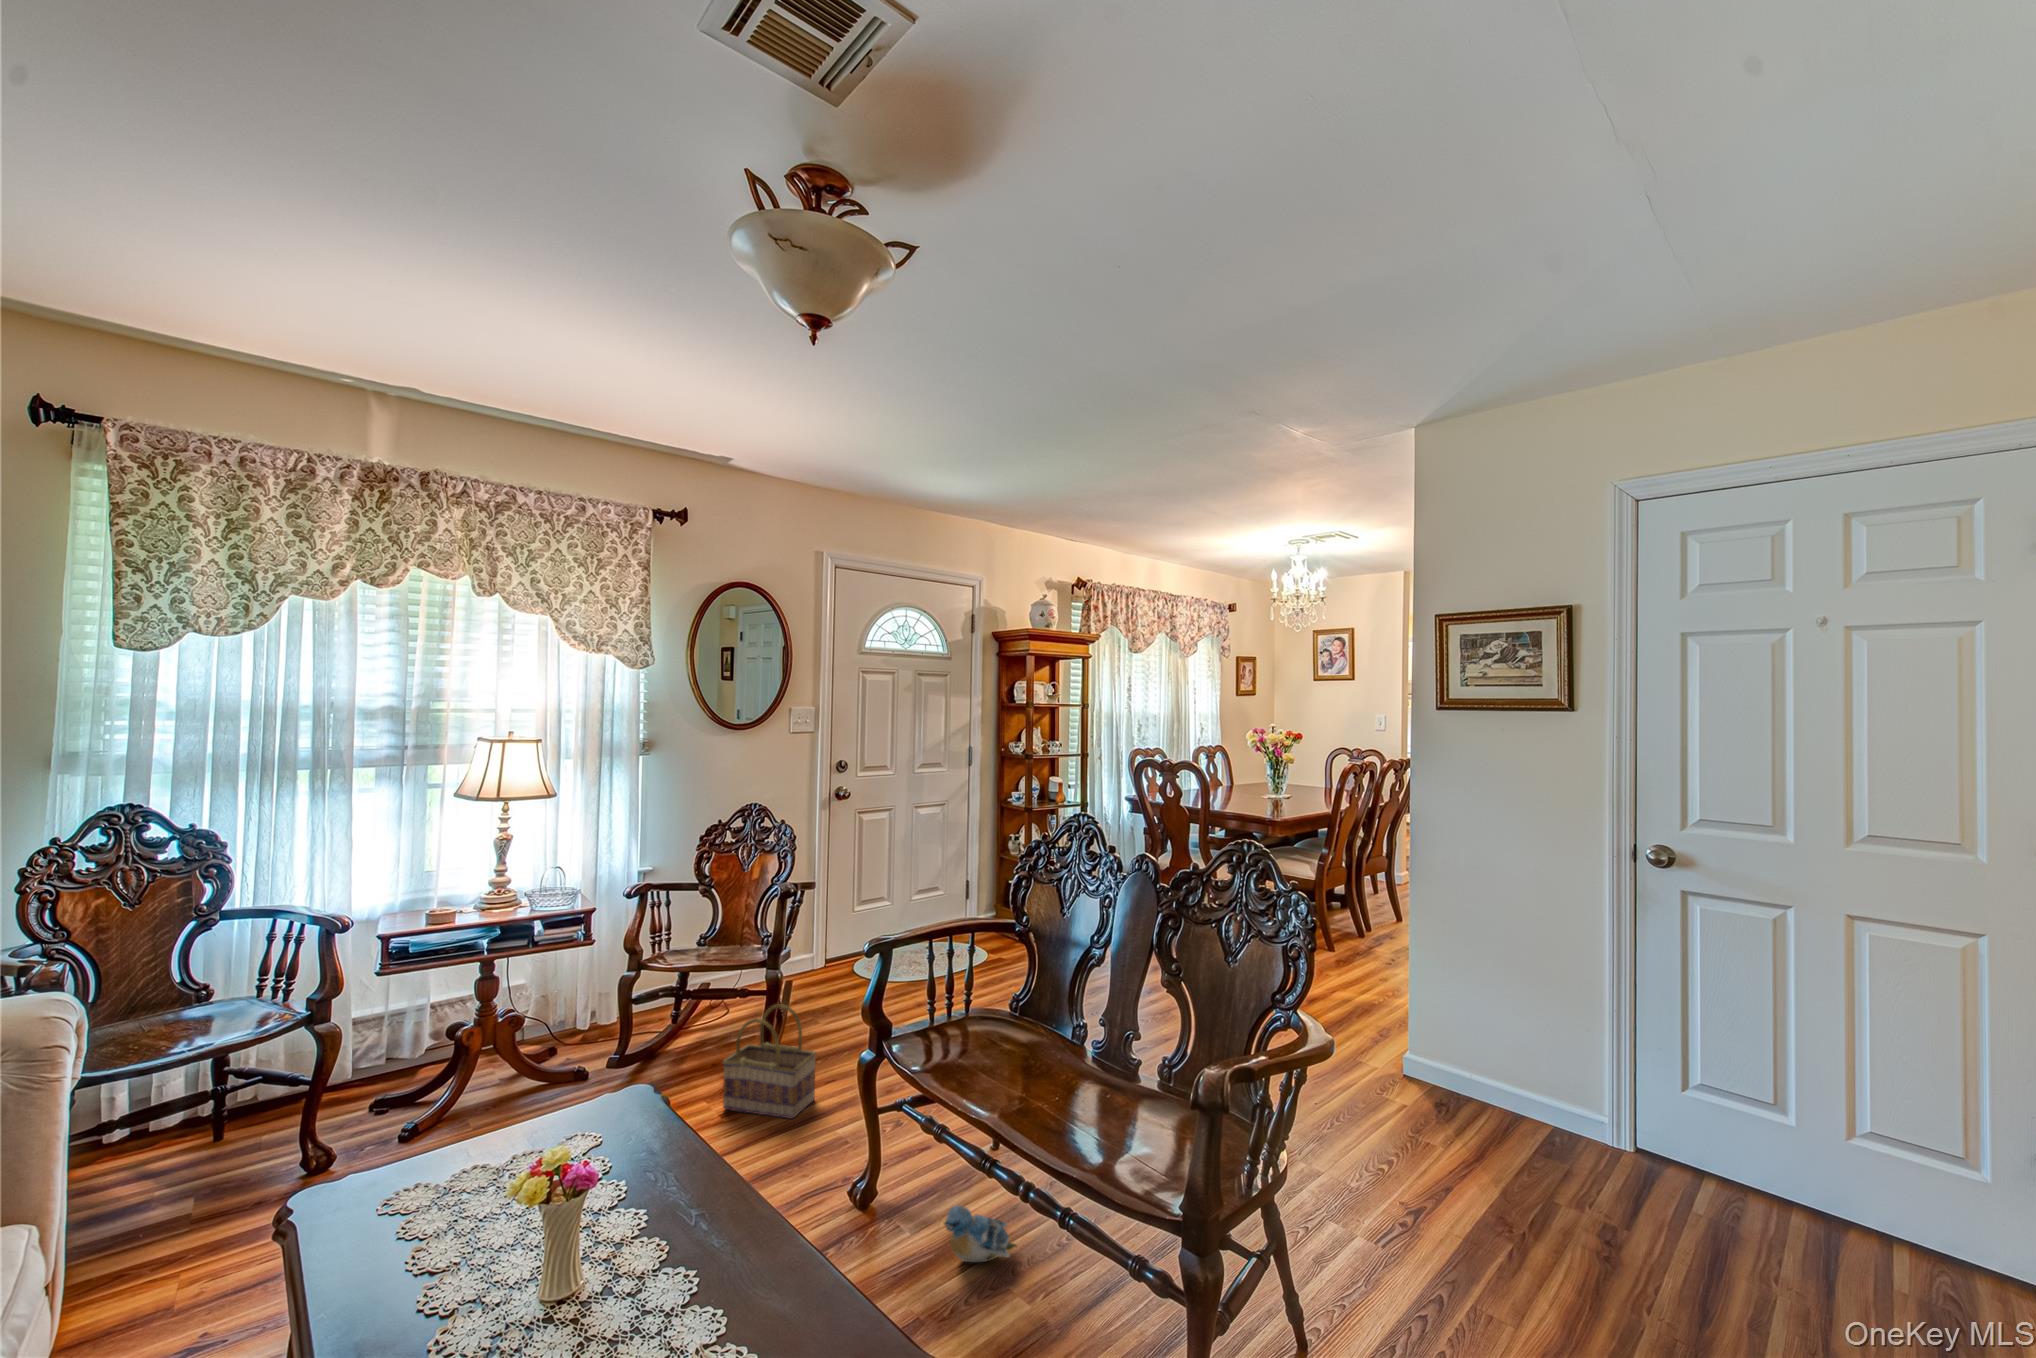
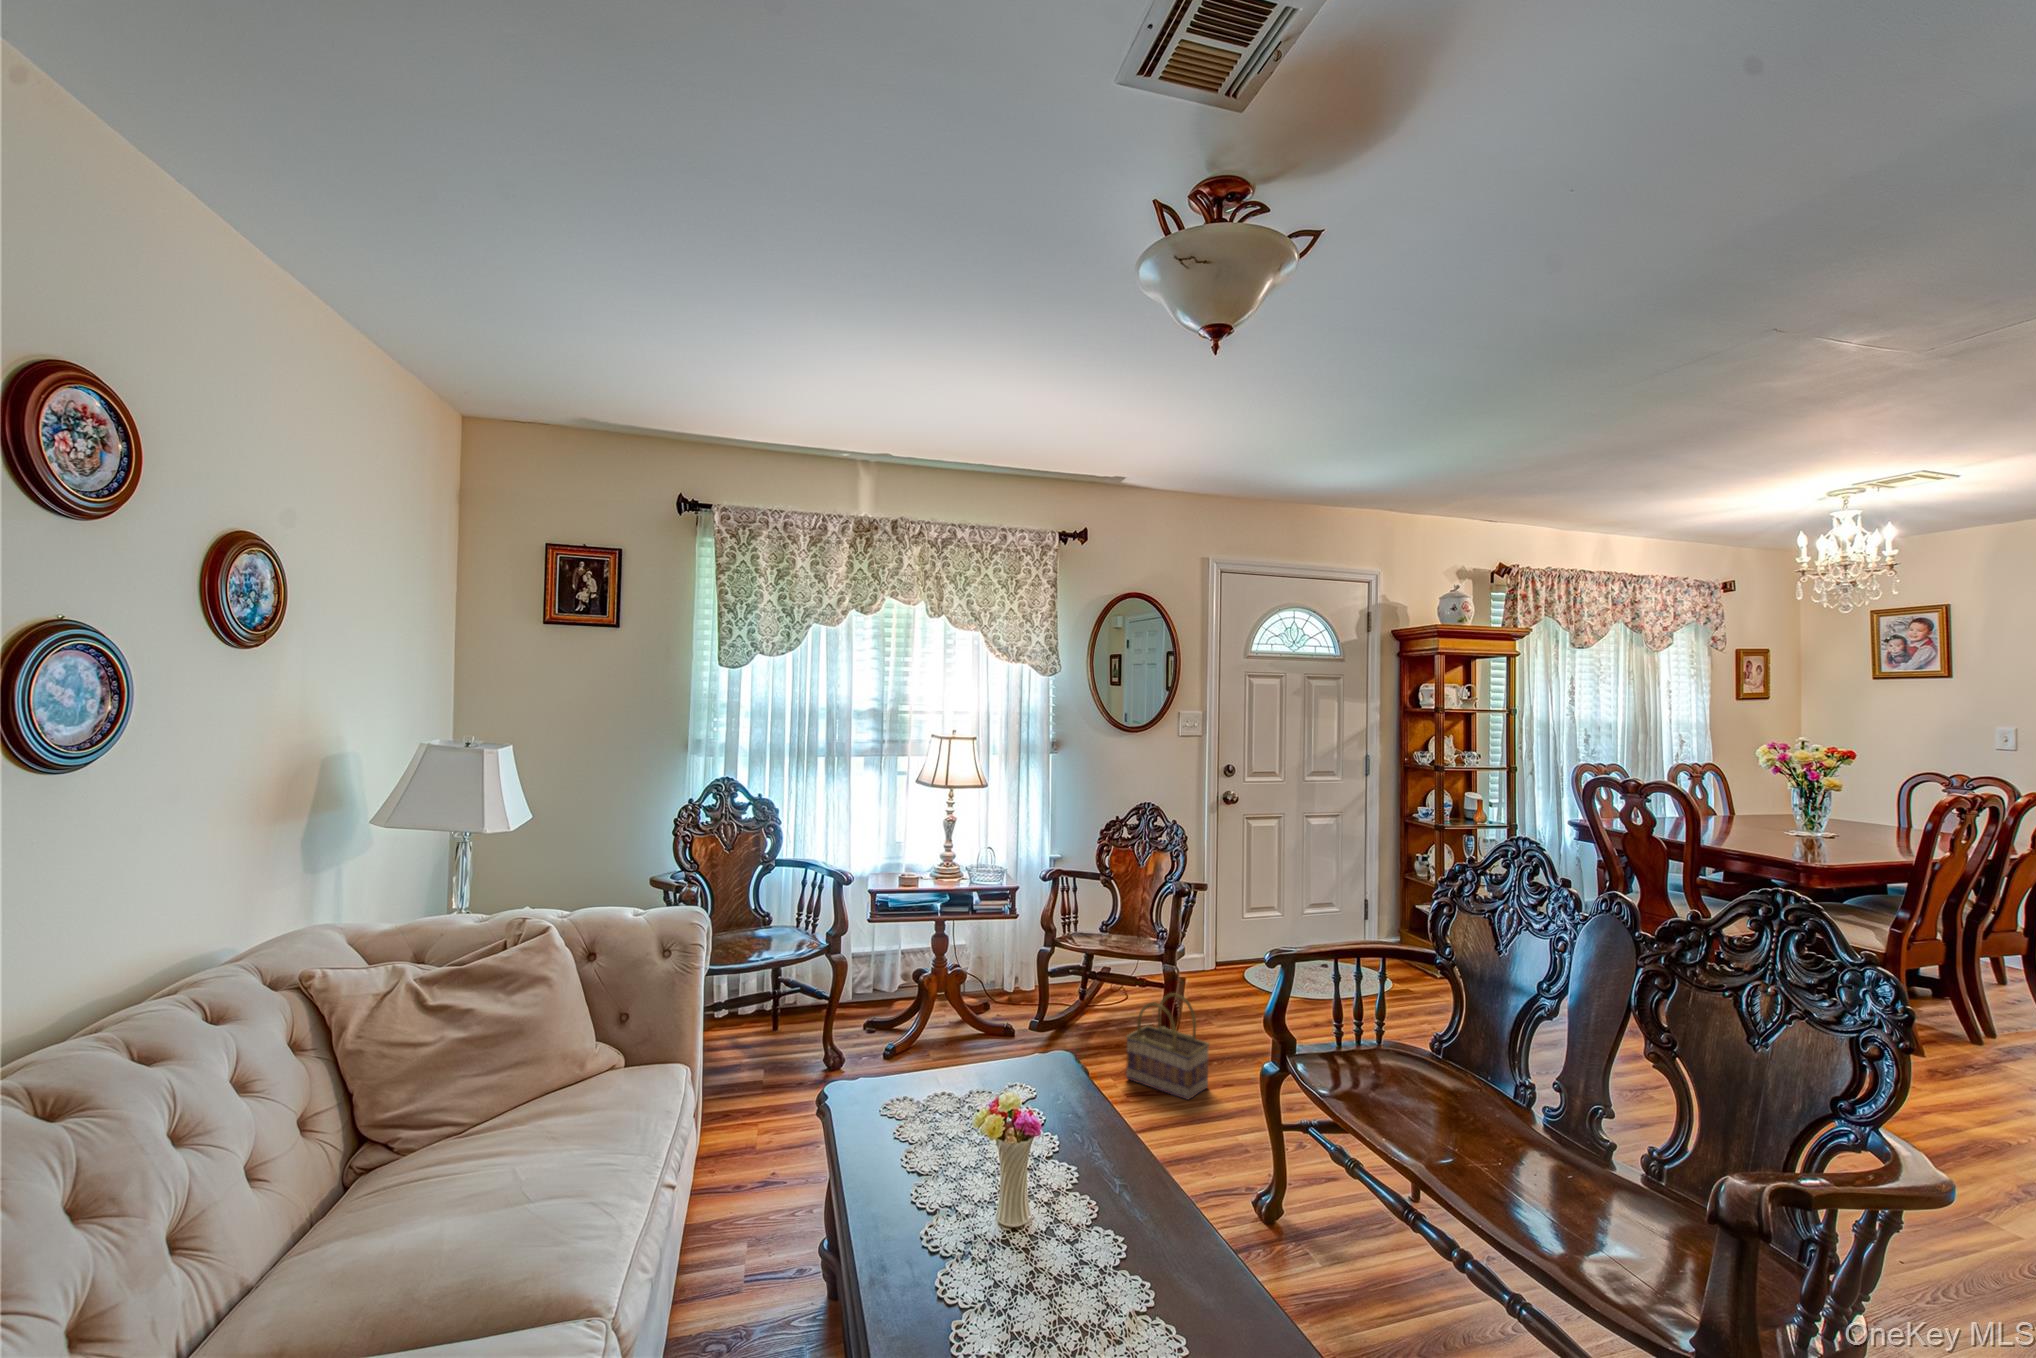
plush toy: present [944,1205,1016,1262] -> none [1331,1207,1408,1270]

